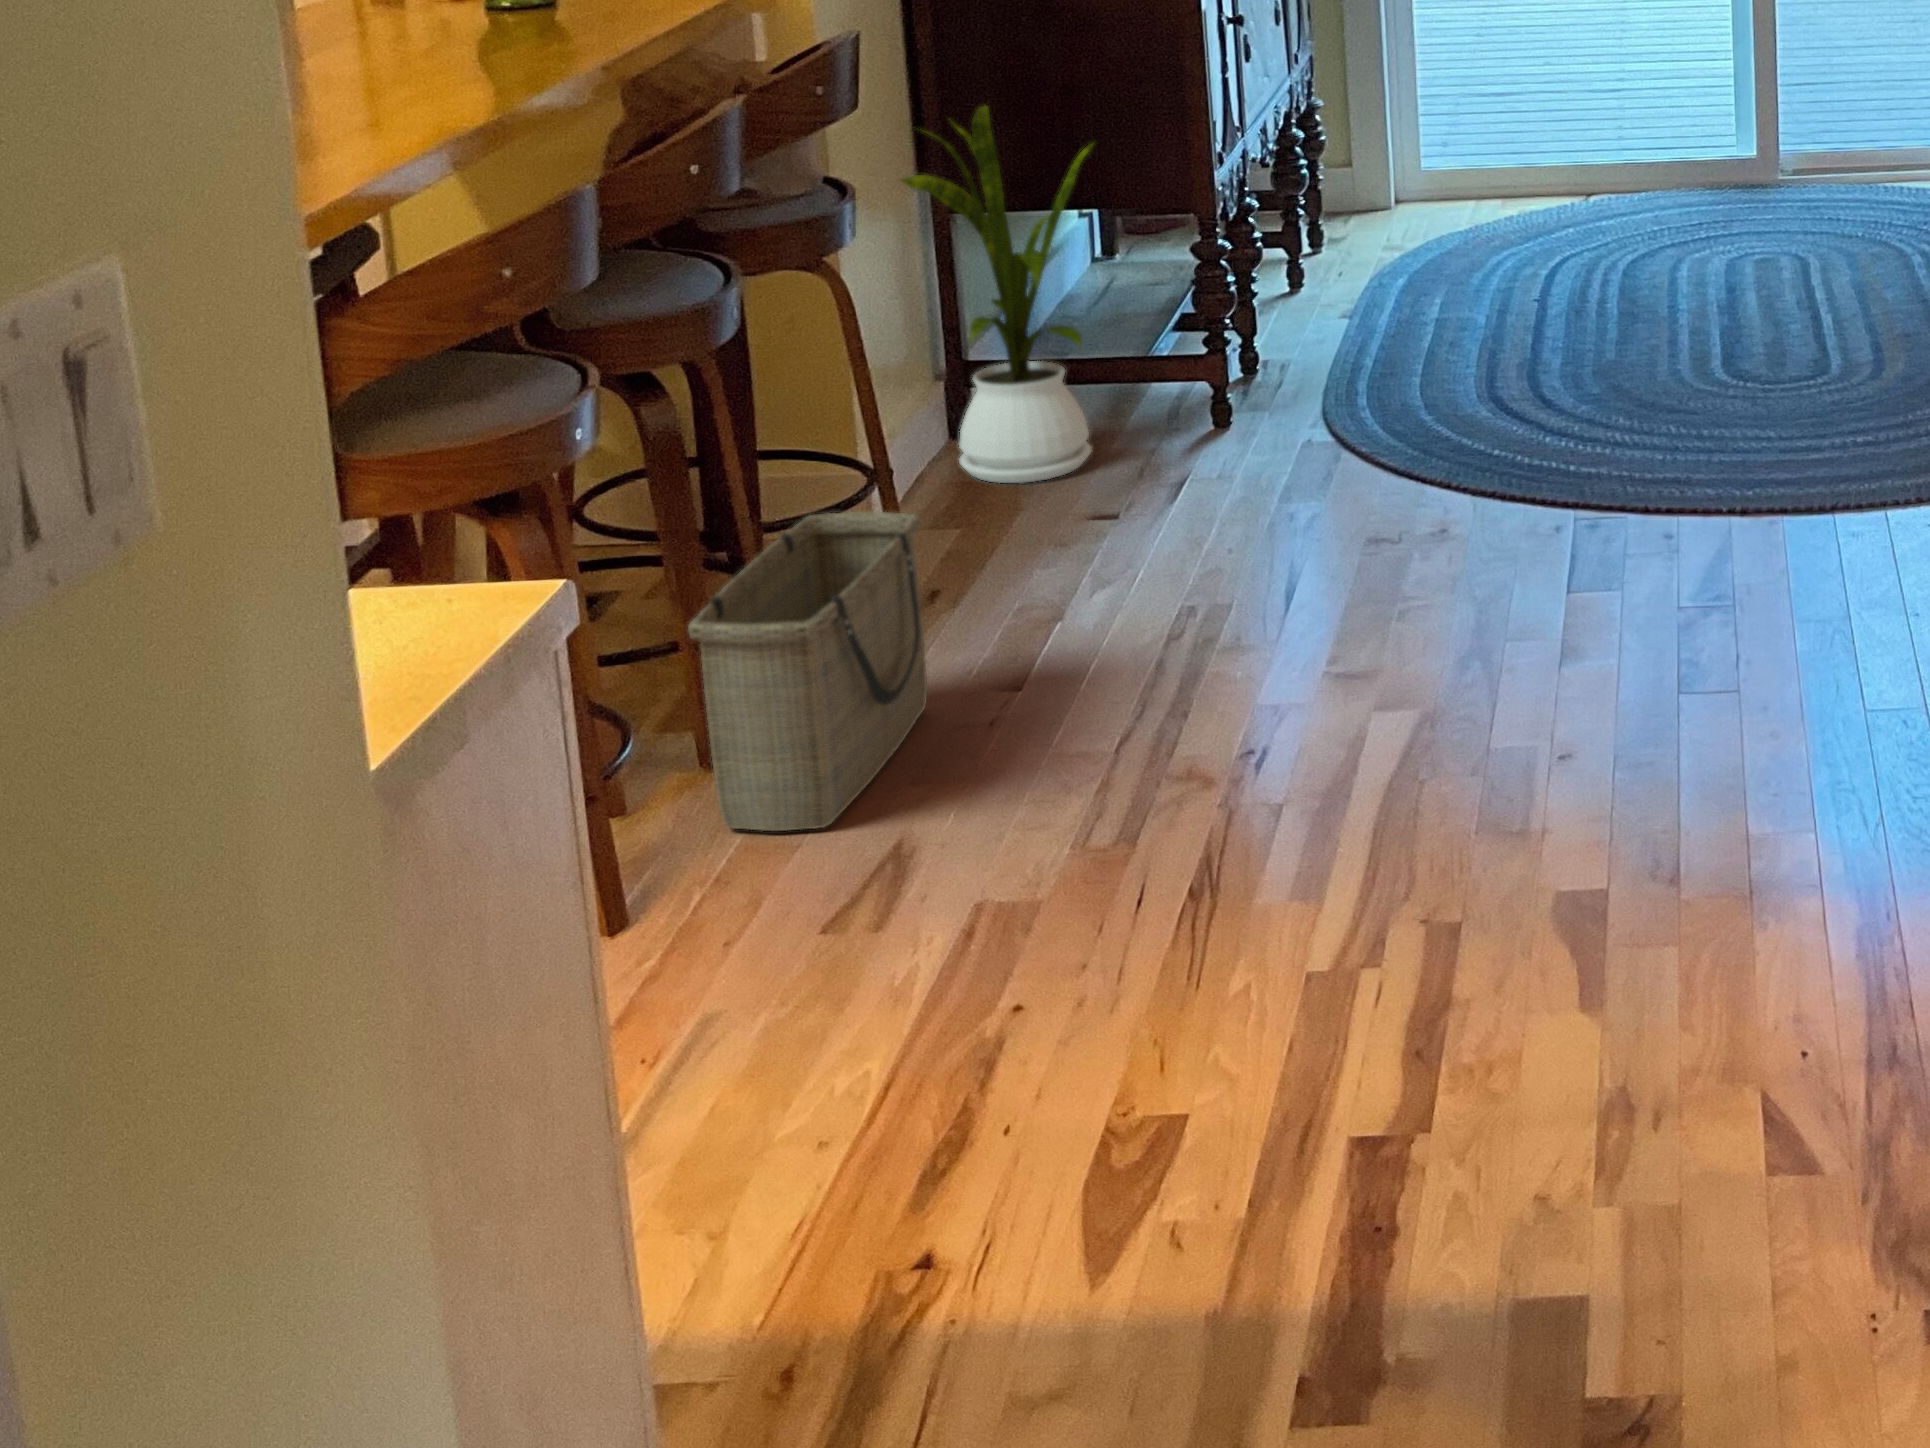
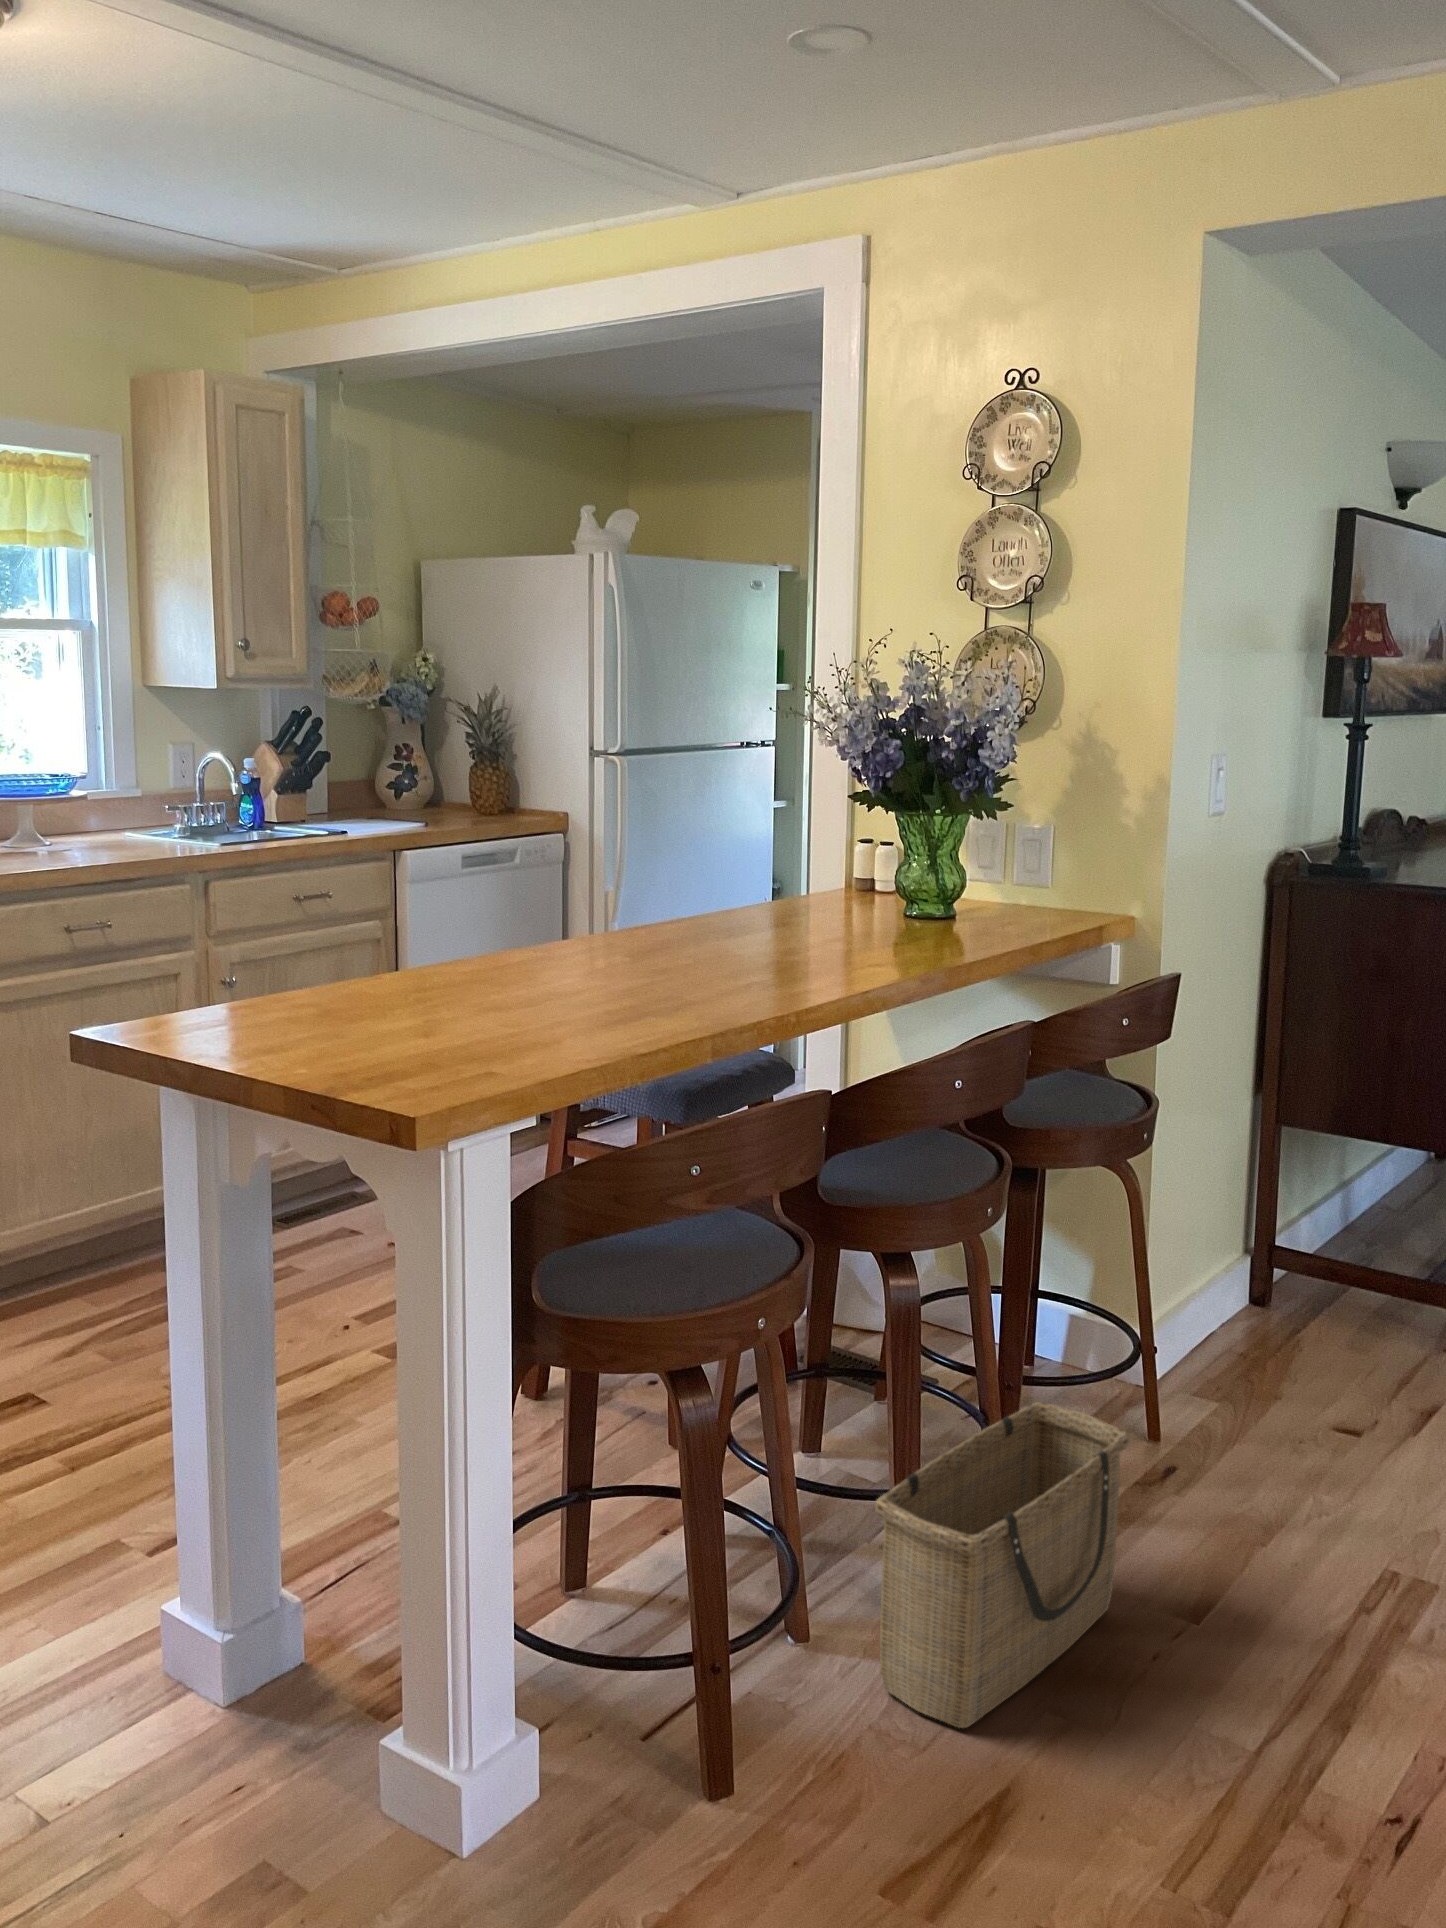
house plant: present [900,106,1092,483] -> none [1213,1051,1406,1377]

